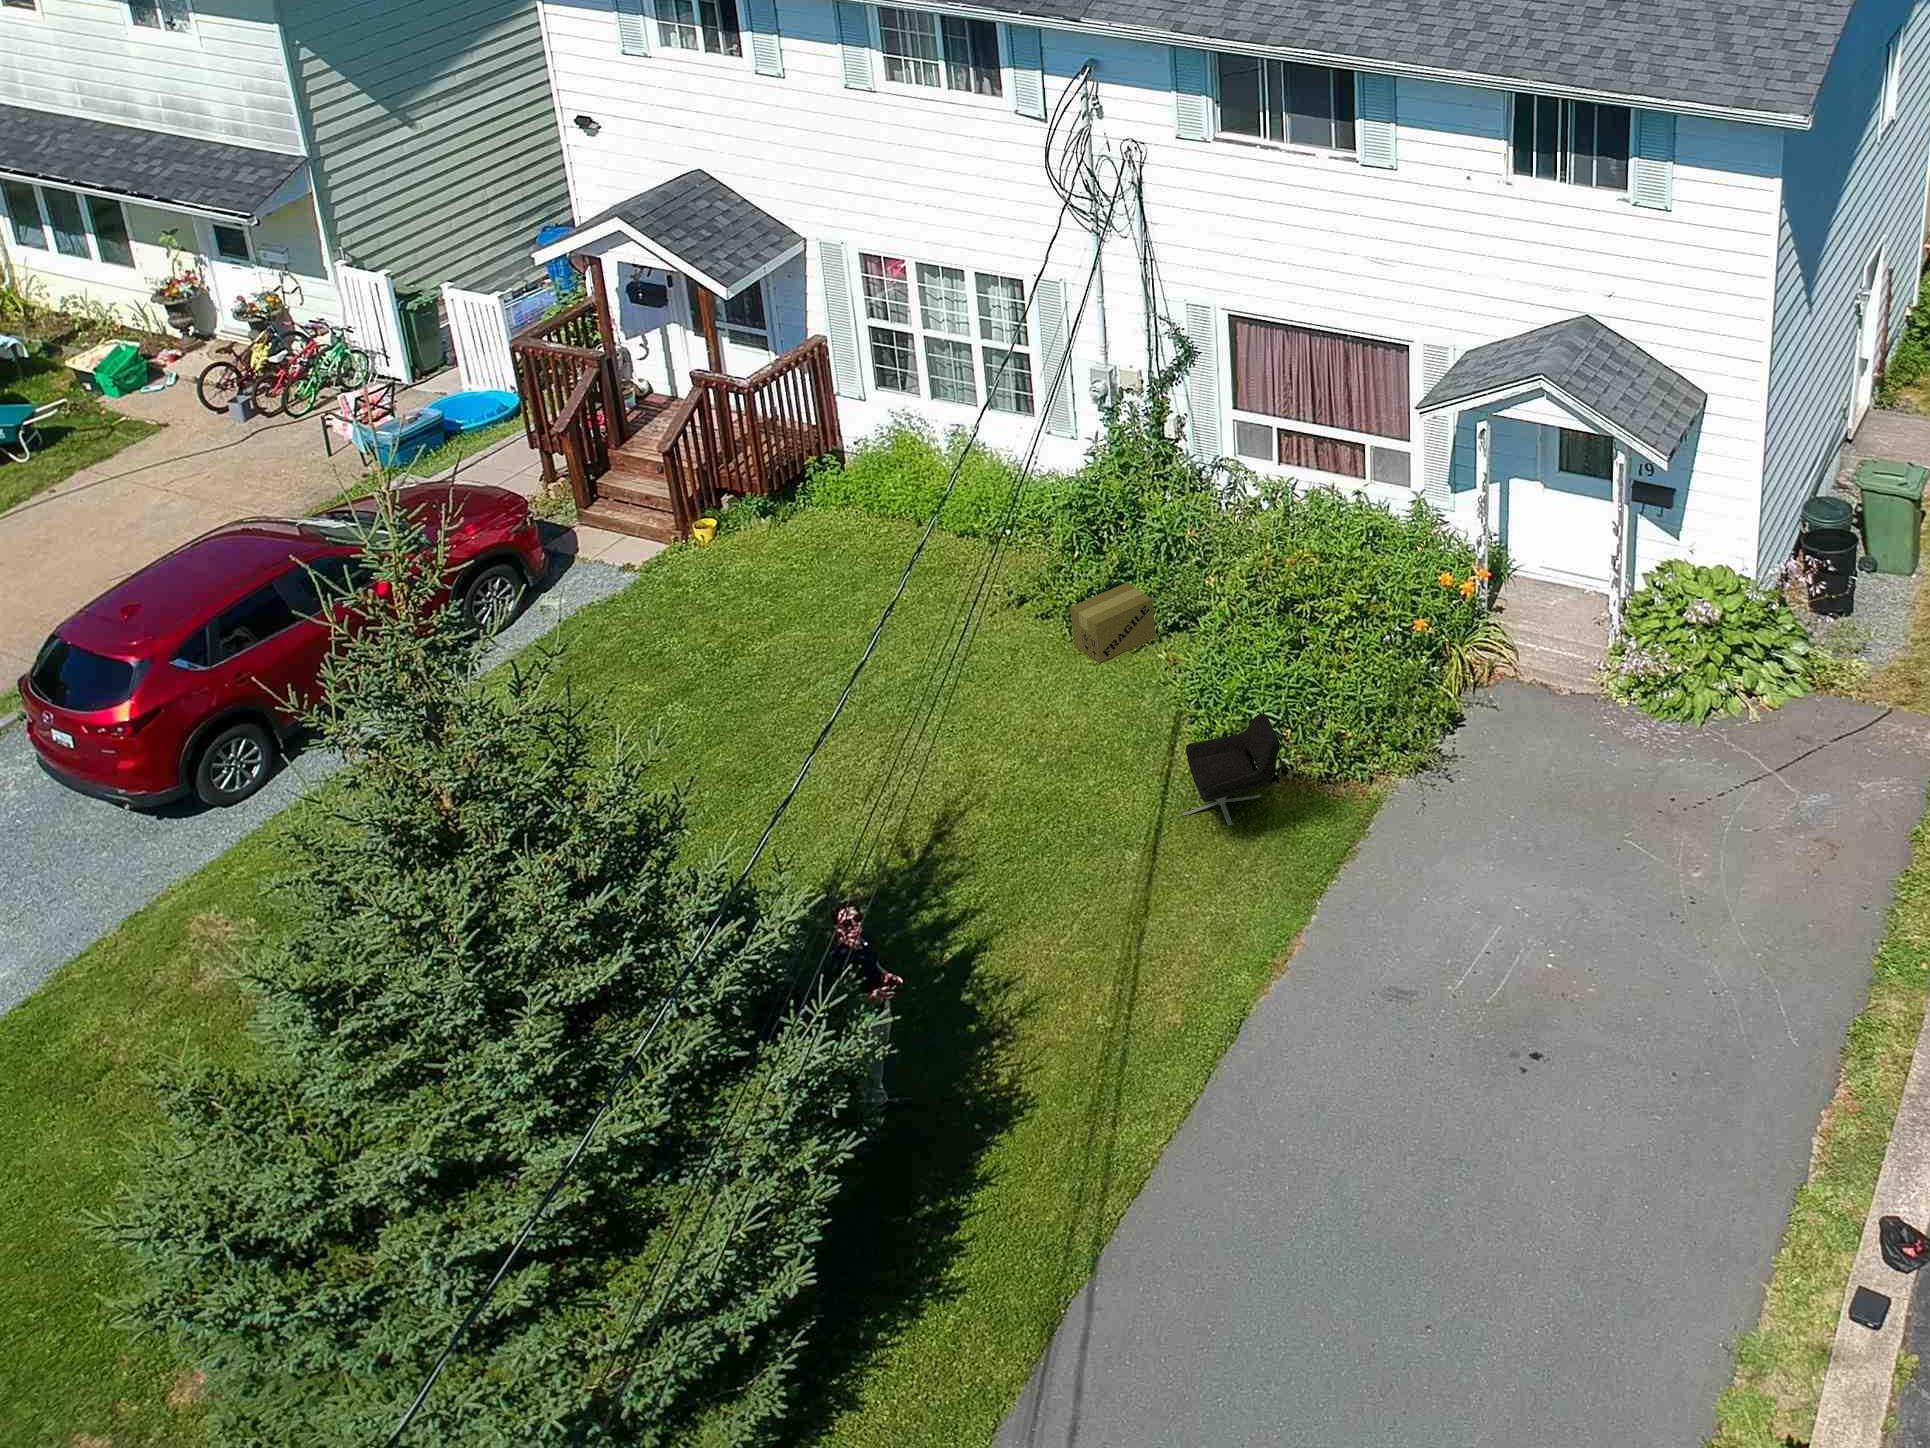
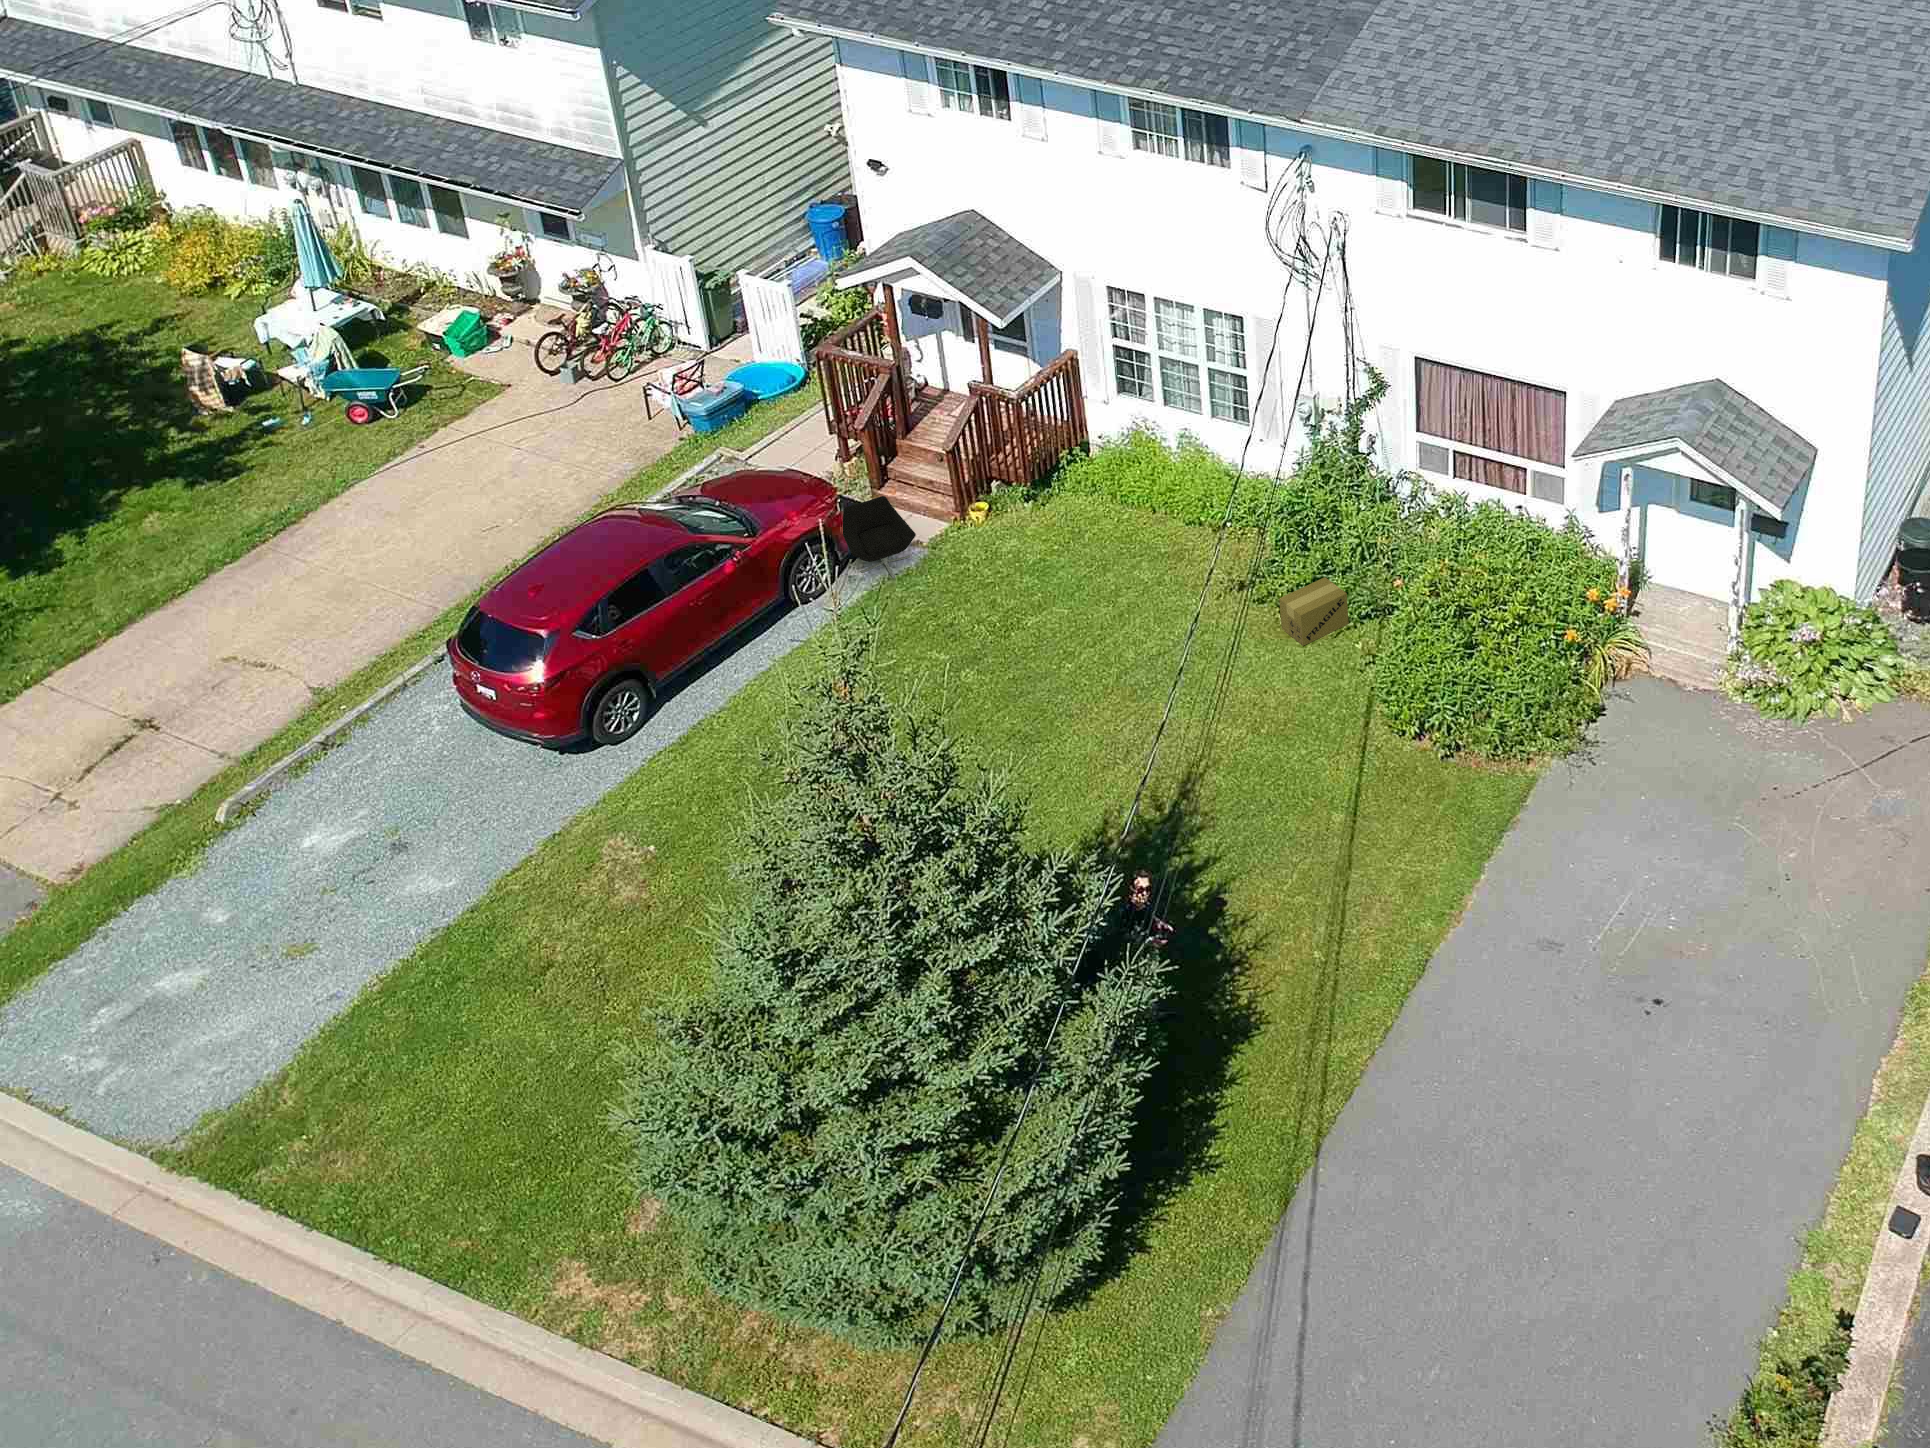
lounge chair: present [1182,713,1280,826] -> present [843,496,916,578]

